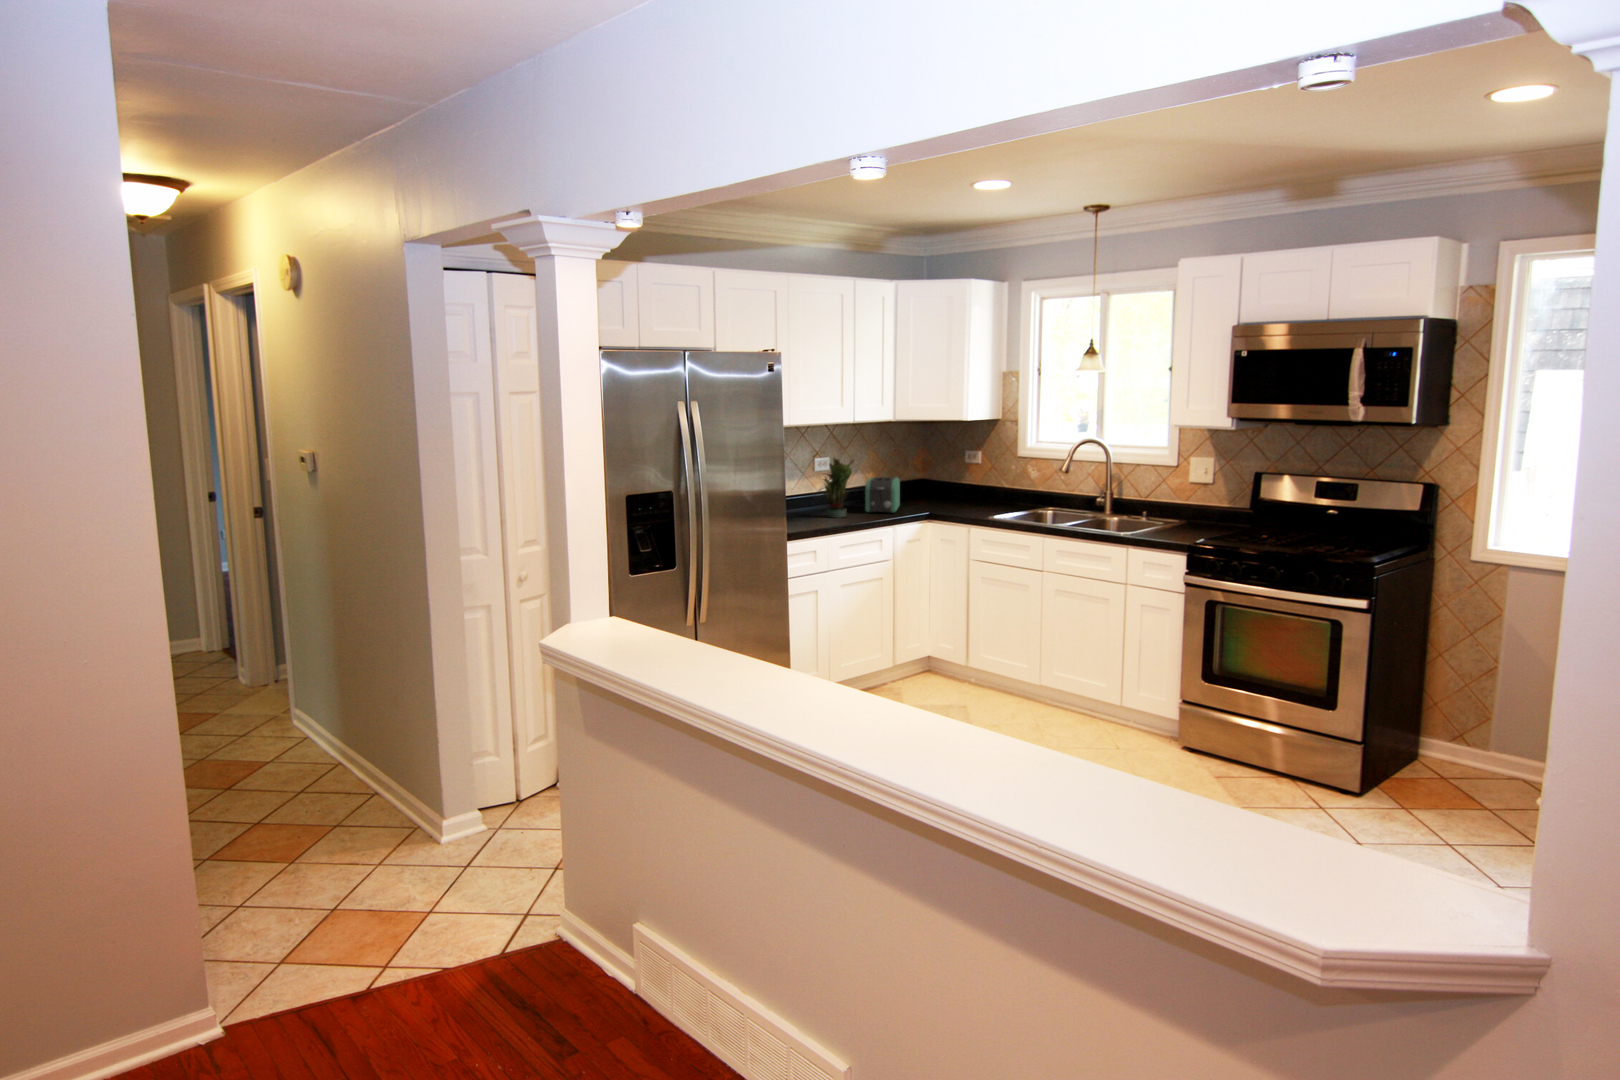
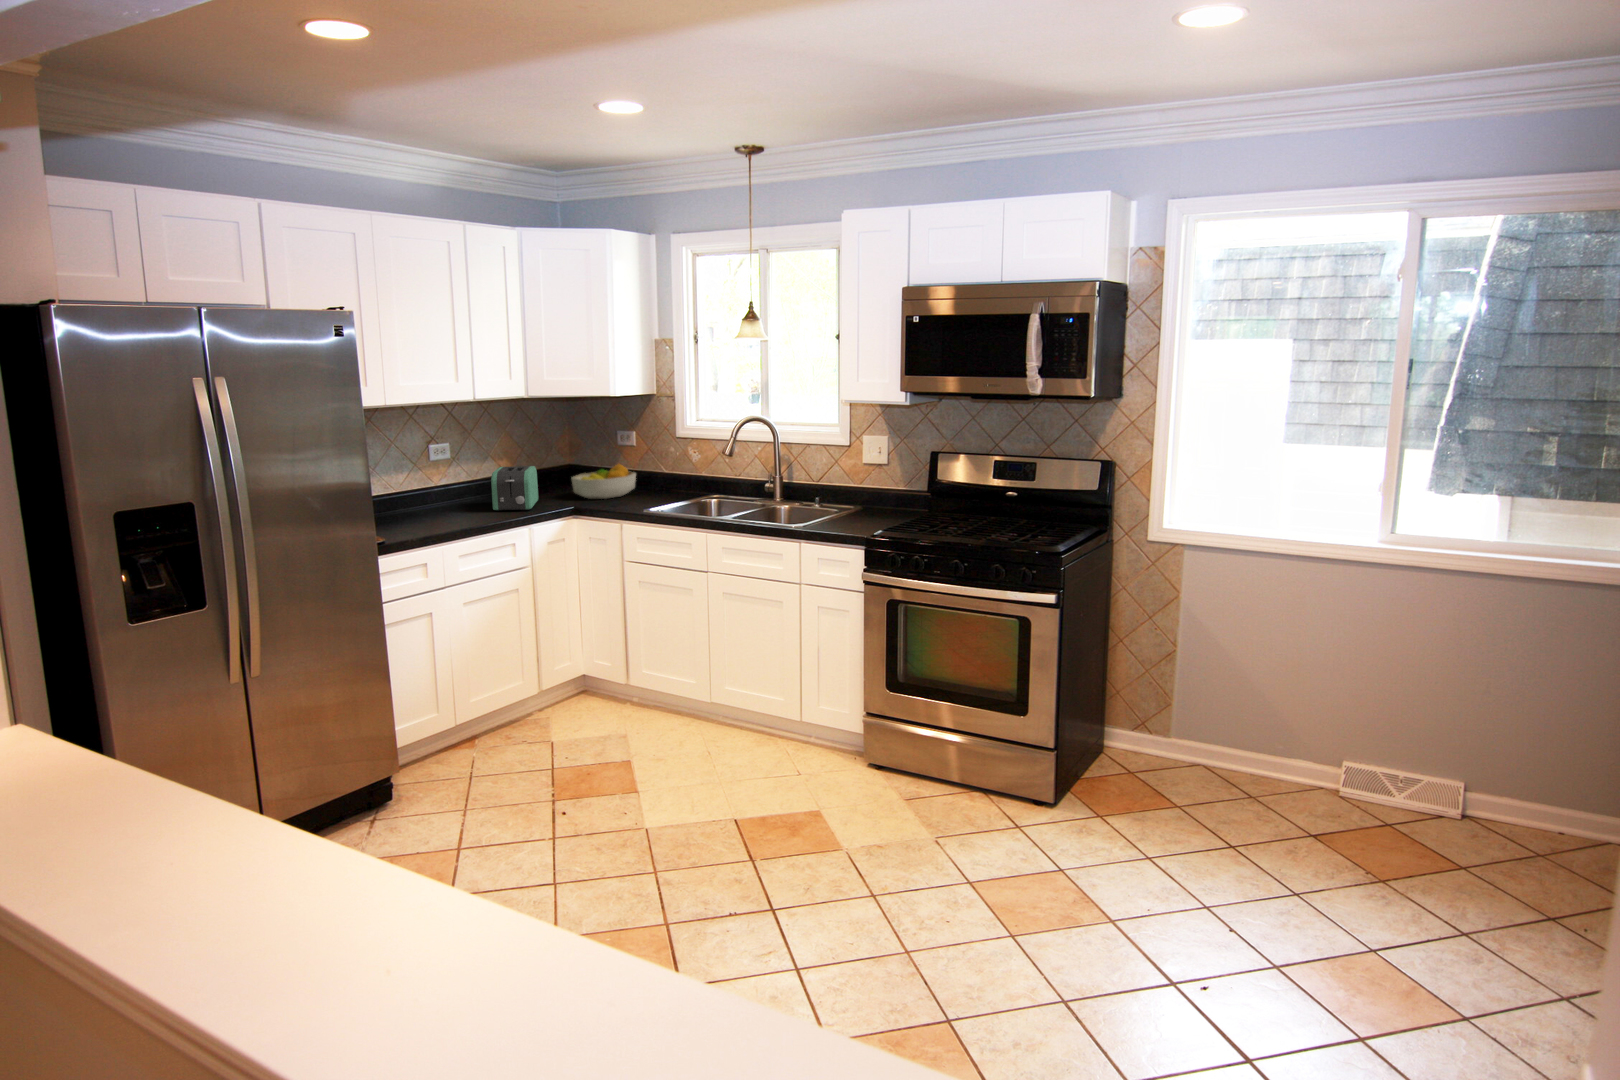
potted plant: present [818,457,854,518] -> none [424,445,472,520]
fruit bowl: none [927,478,981,507] -> present [571,464,636,499]

